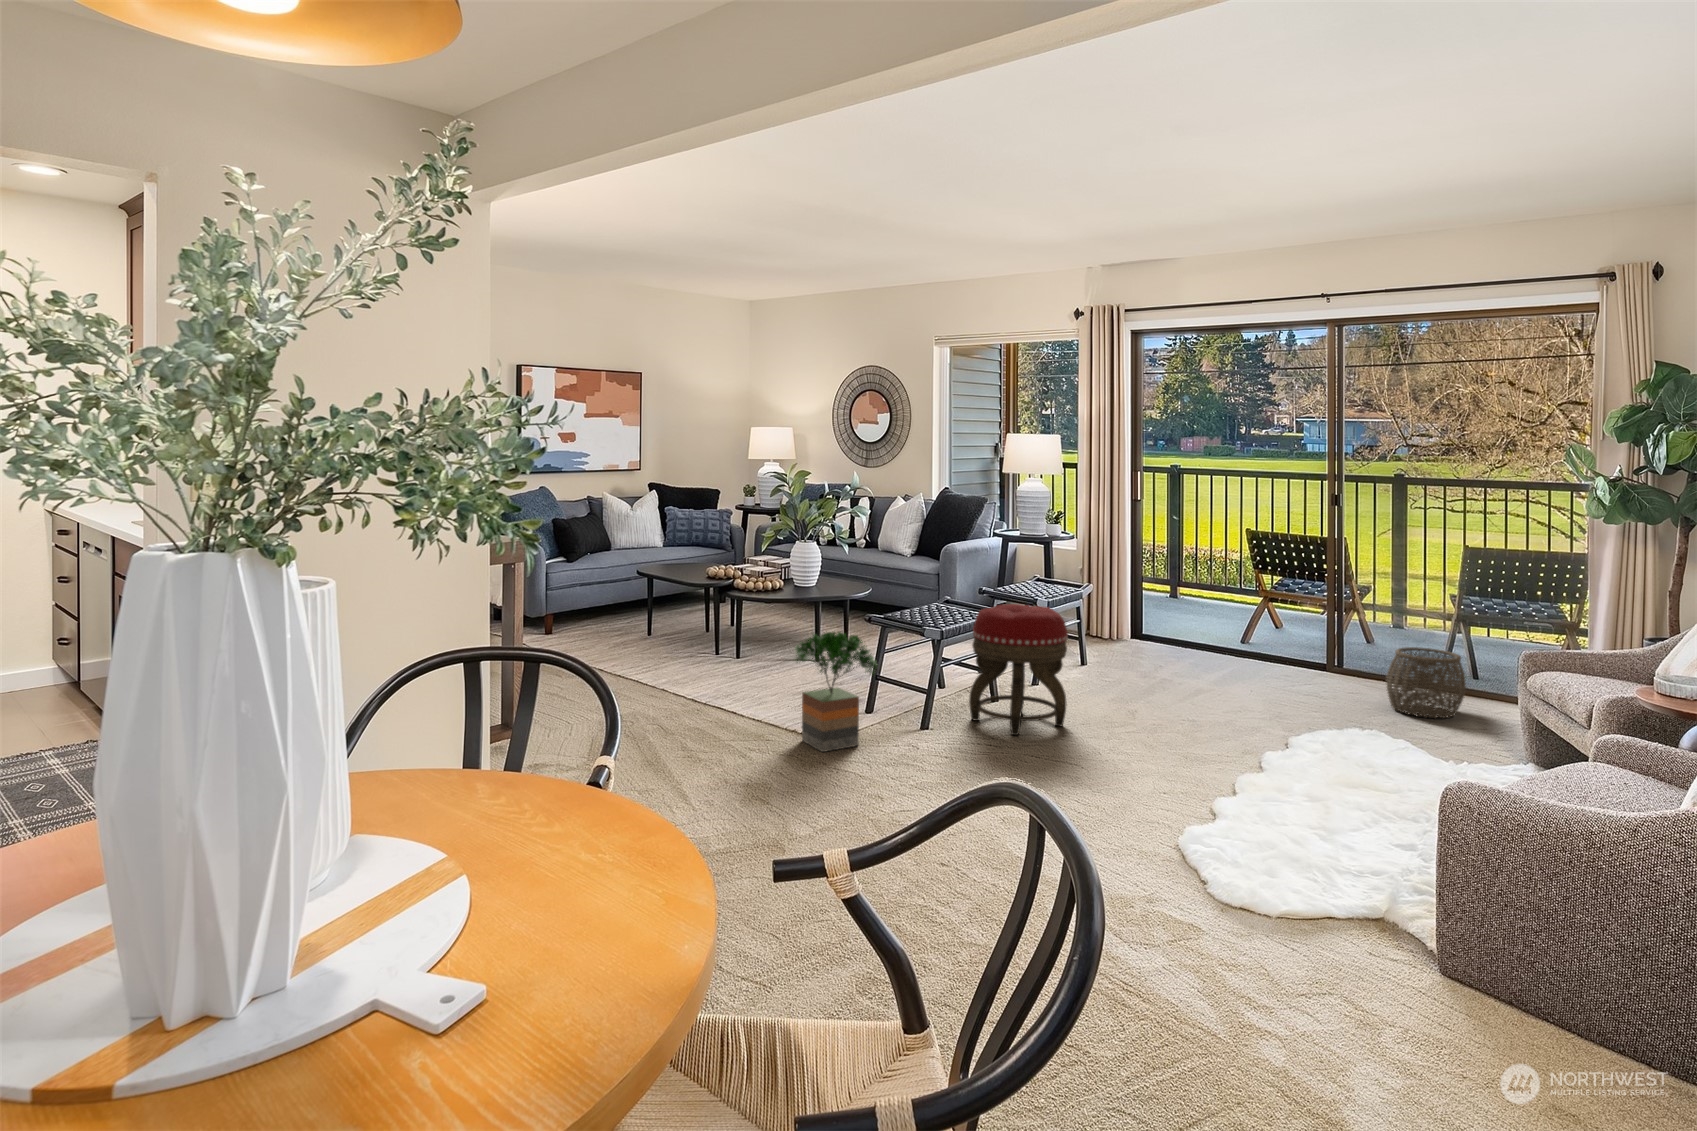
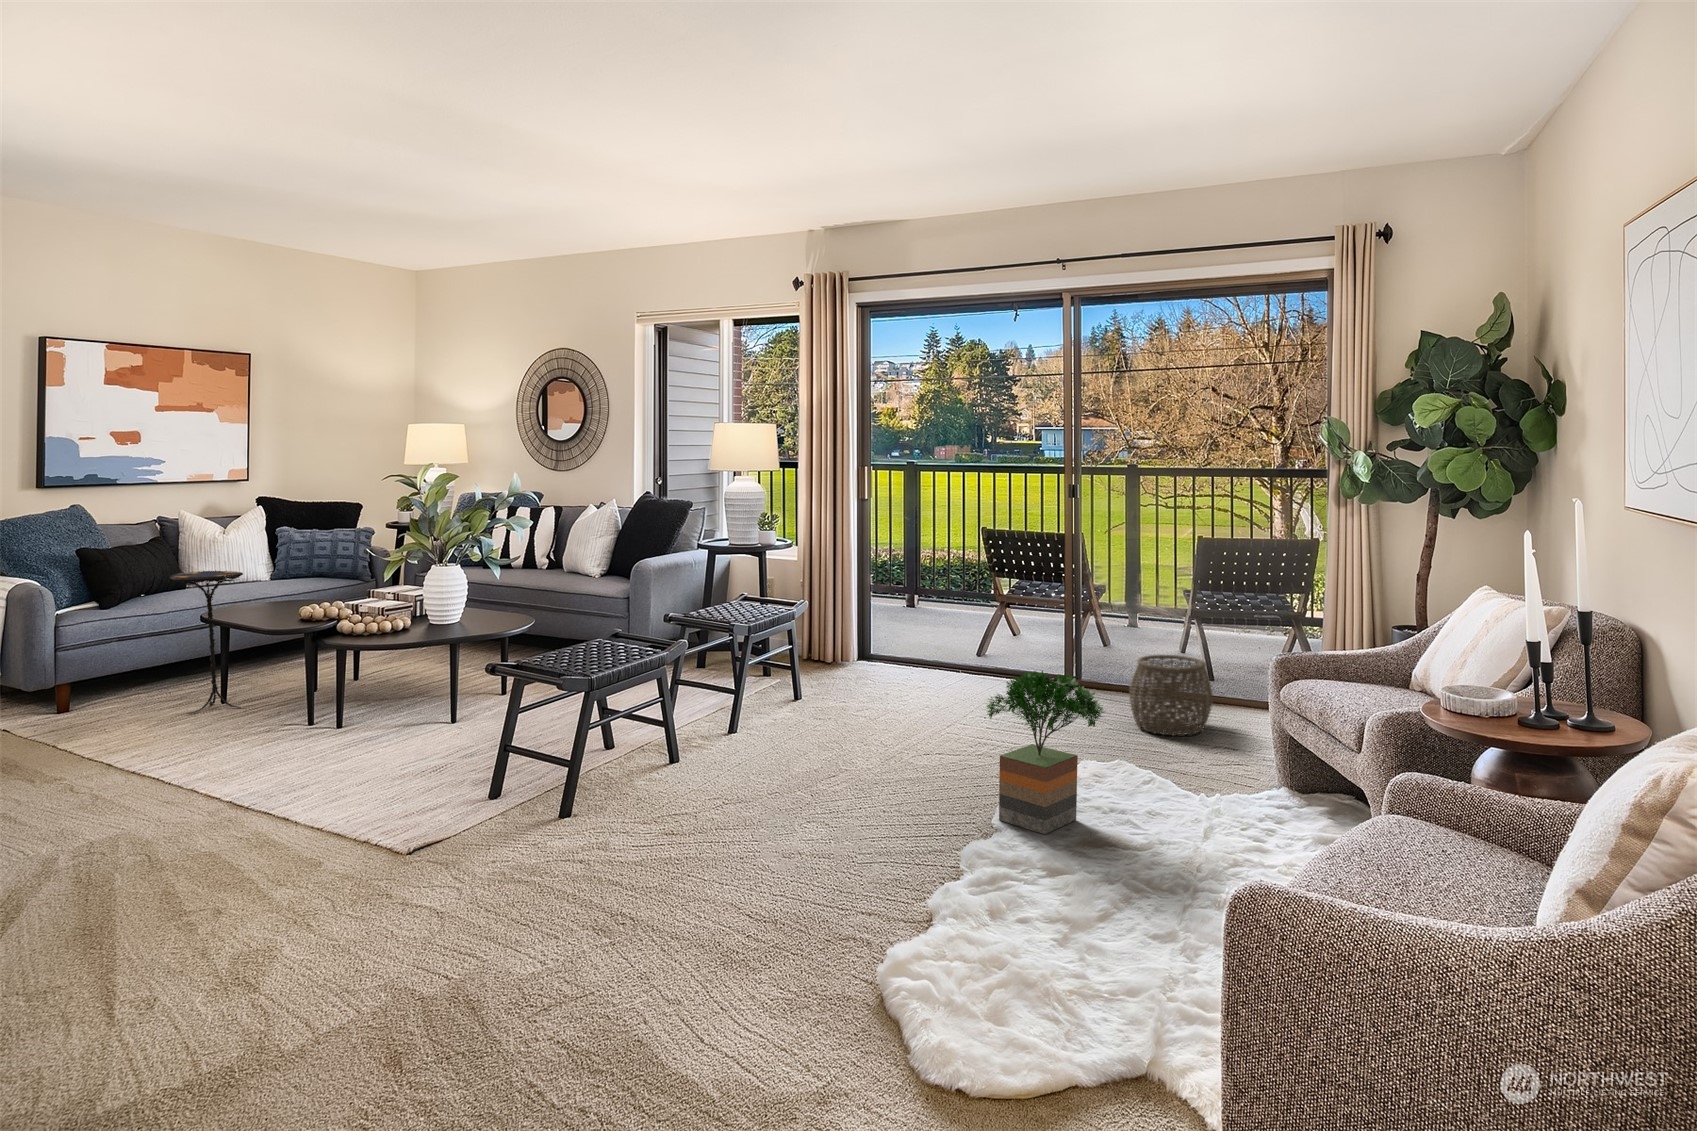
side table: none [619,539,666,644] -> present [170,570,243,714]
footstool: present [969,604,1068,735] -> none [630,635,758,810]
potted tree: present [795,632,877,752] -> present [986,671,1104,834]

